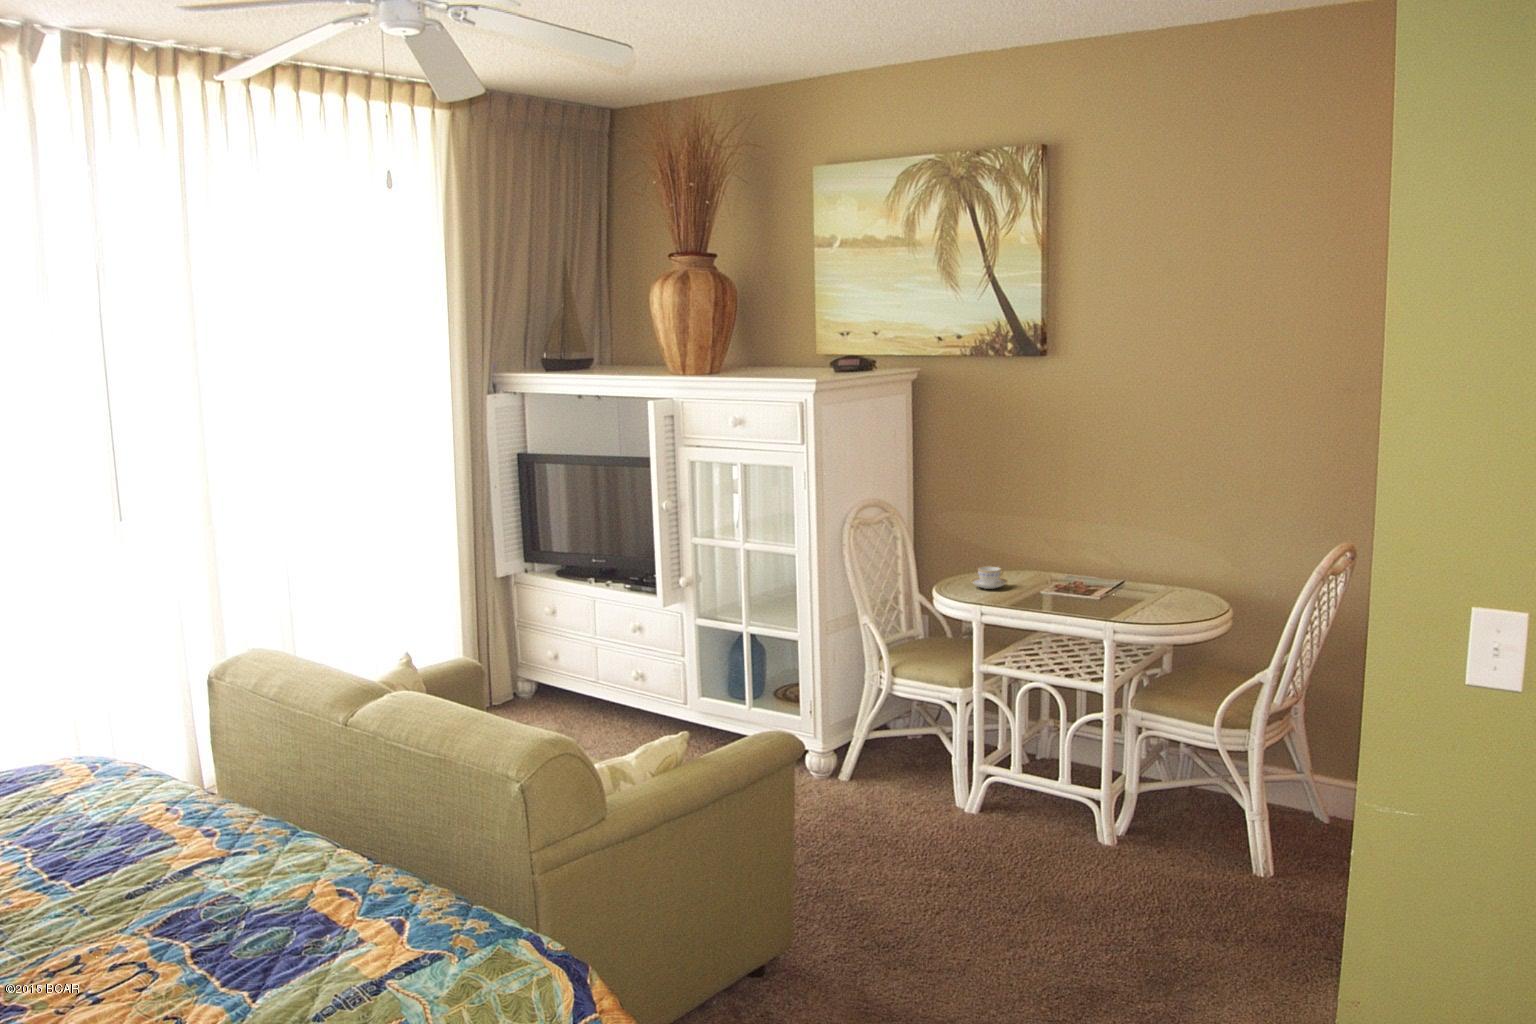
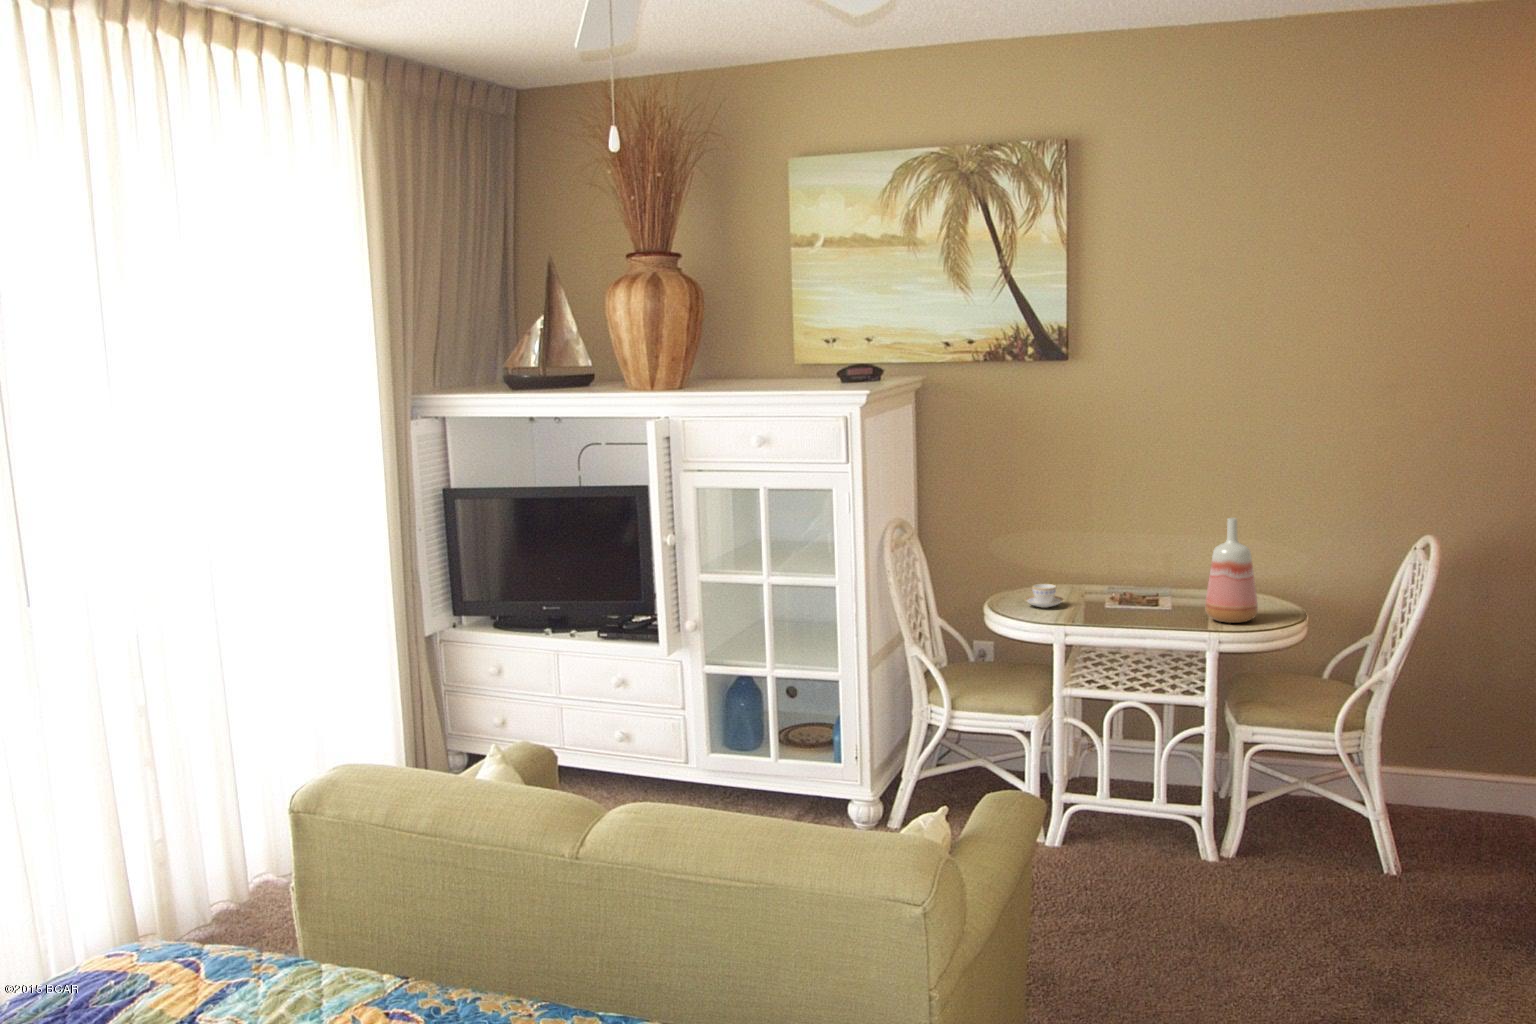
vase: none [1119,513,1170,616] -> present [1205,518,1258,623]

